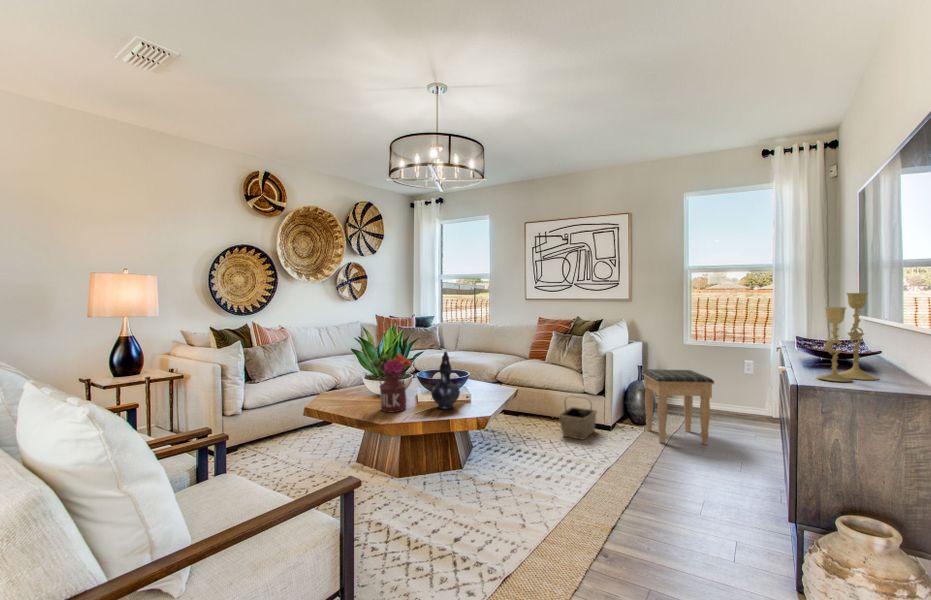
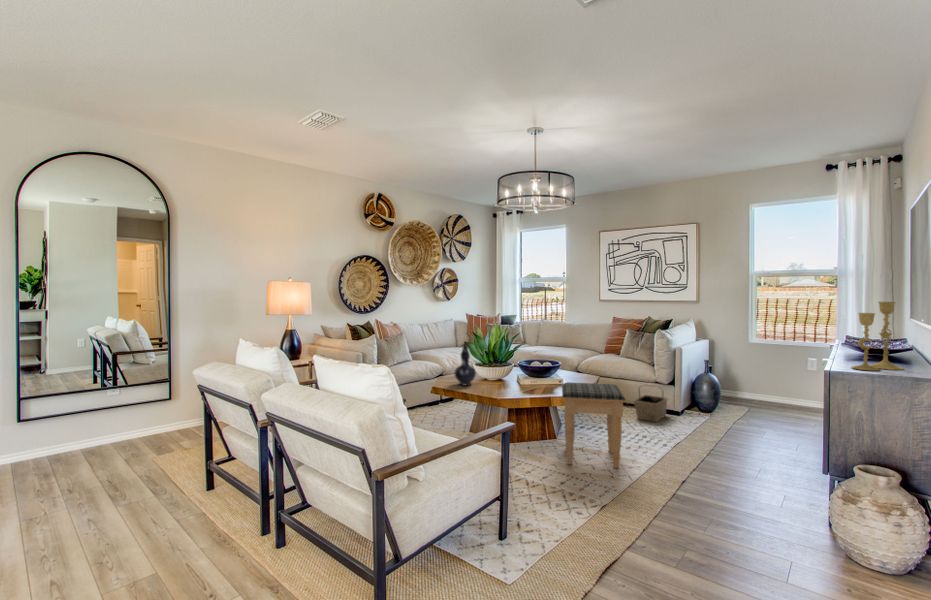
decorative vase: present [431,352,460,409] -> present [455,343,476,385]
flower arrangement: present [372,353,412,412] -> none [485,345,517,391]
footstool: present [642,369,714,444] -> present [562,382,625,468]

